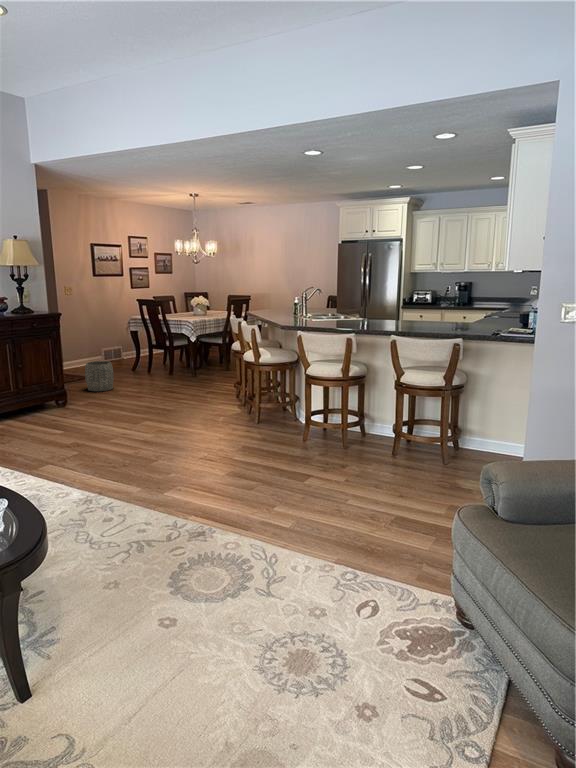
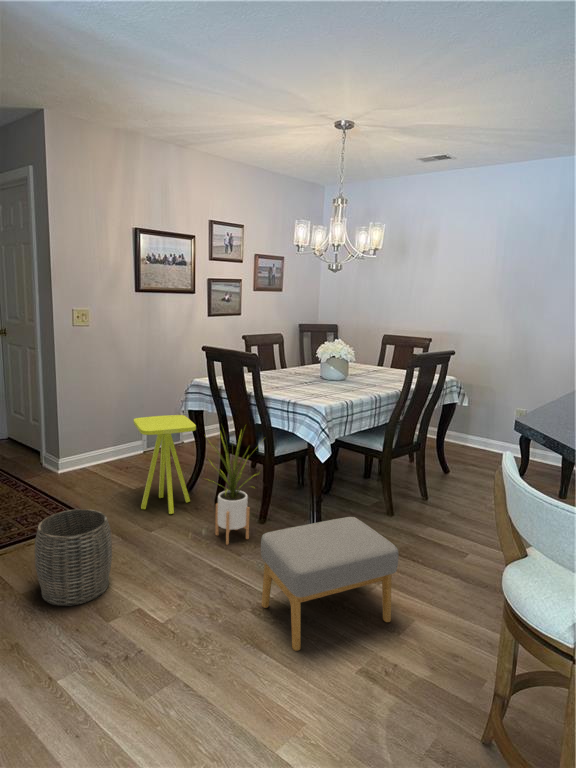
house plant: none [143,329,170,379] -> present [209,430,255,545]
side table: none [107,333,137,375] -> present [134,415,196,514]
footstool: none [170,357,219,392] -> present [261,517,399,651]

